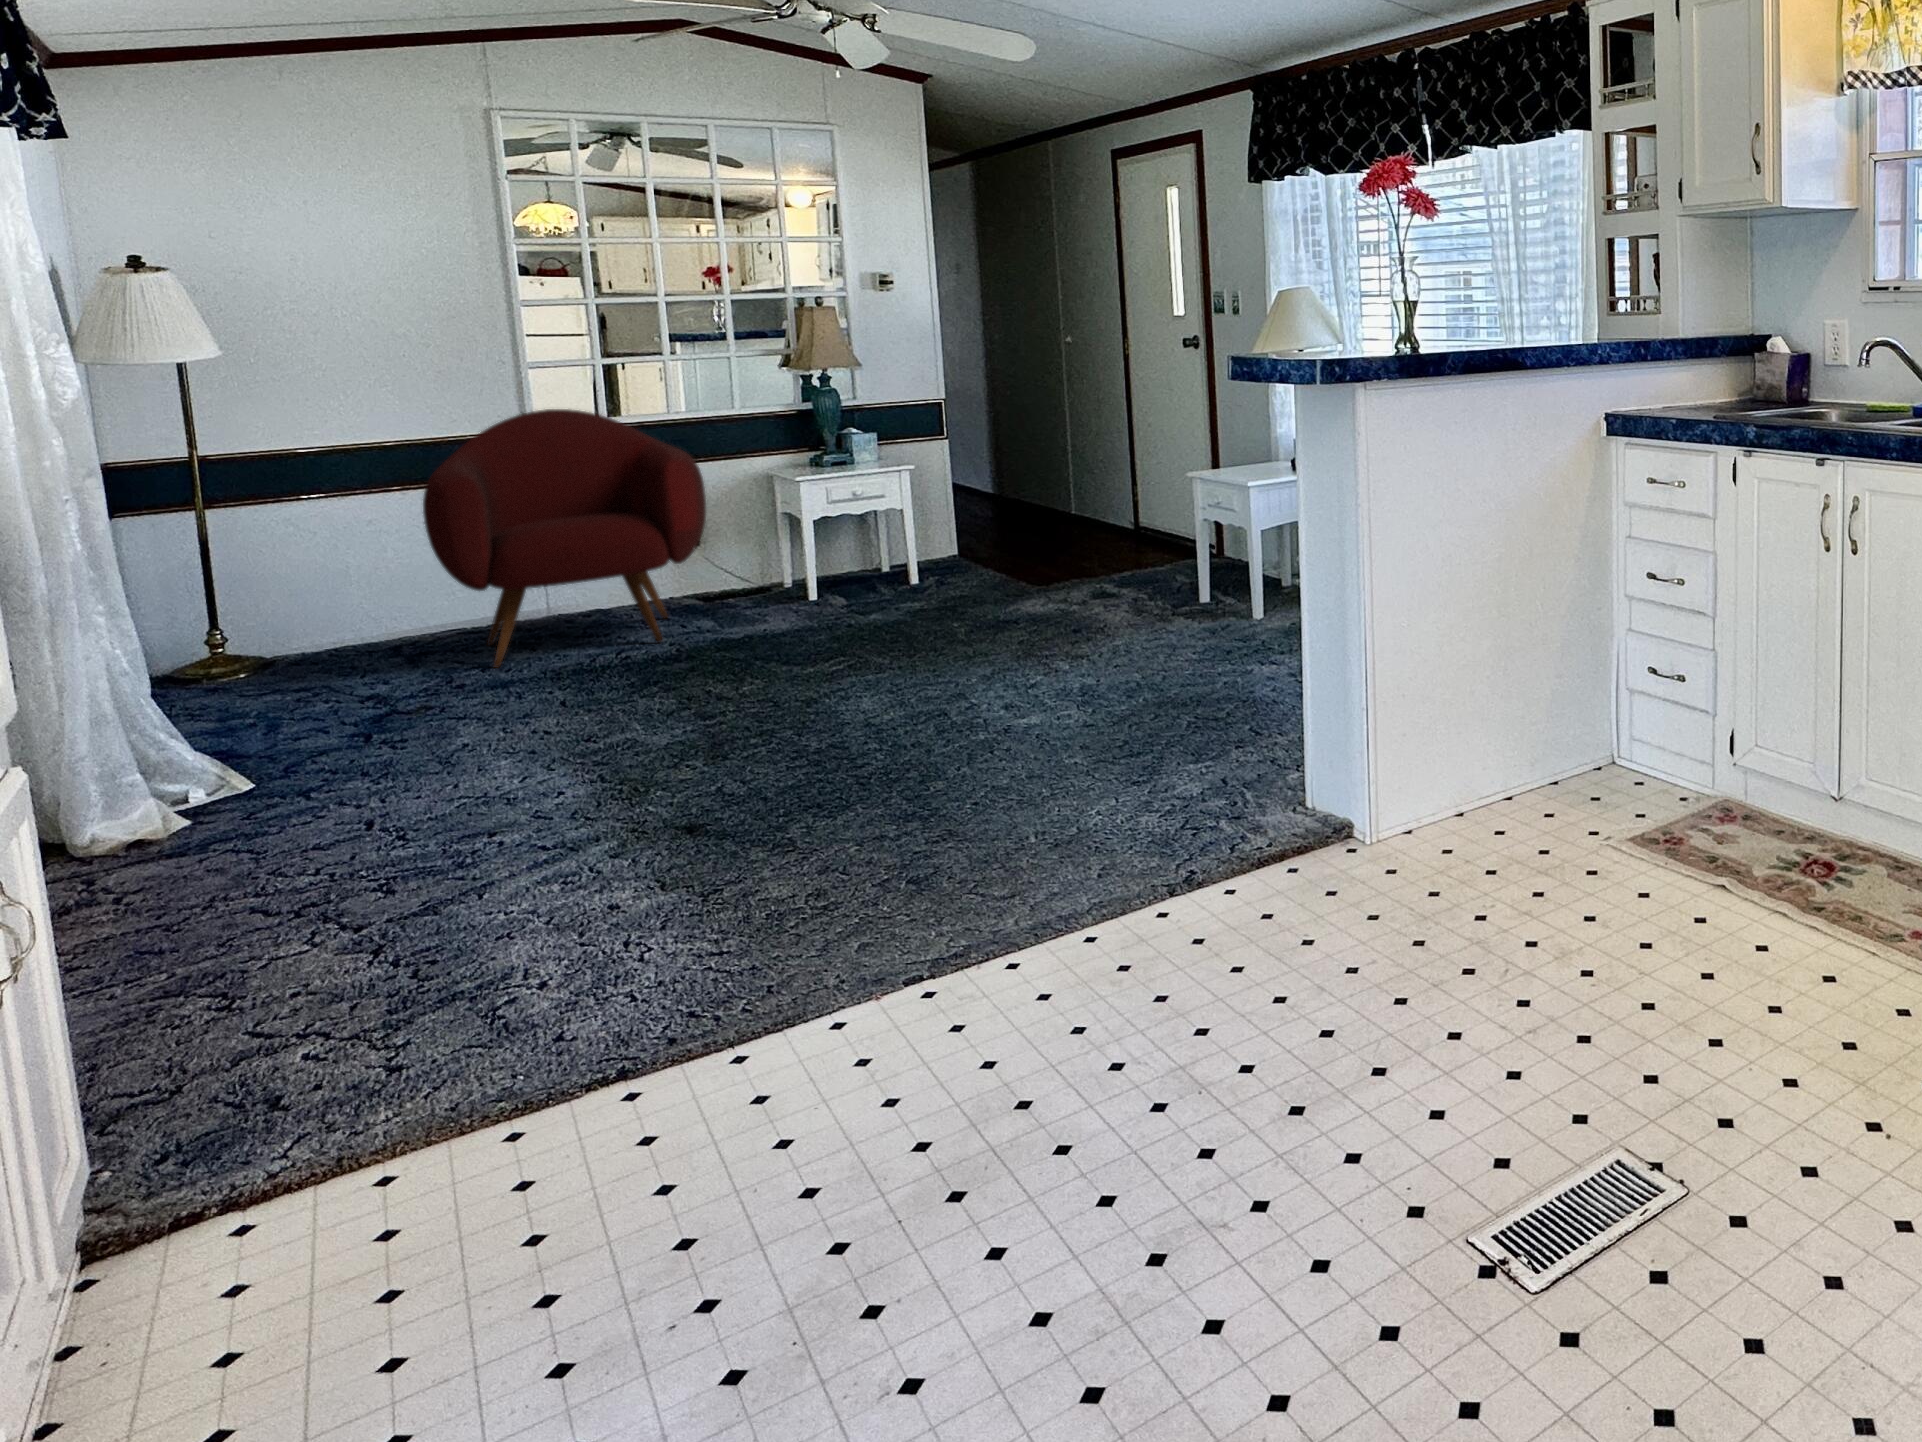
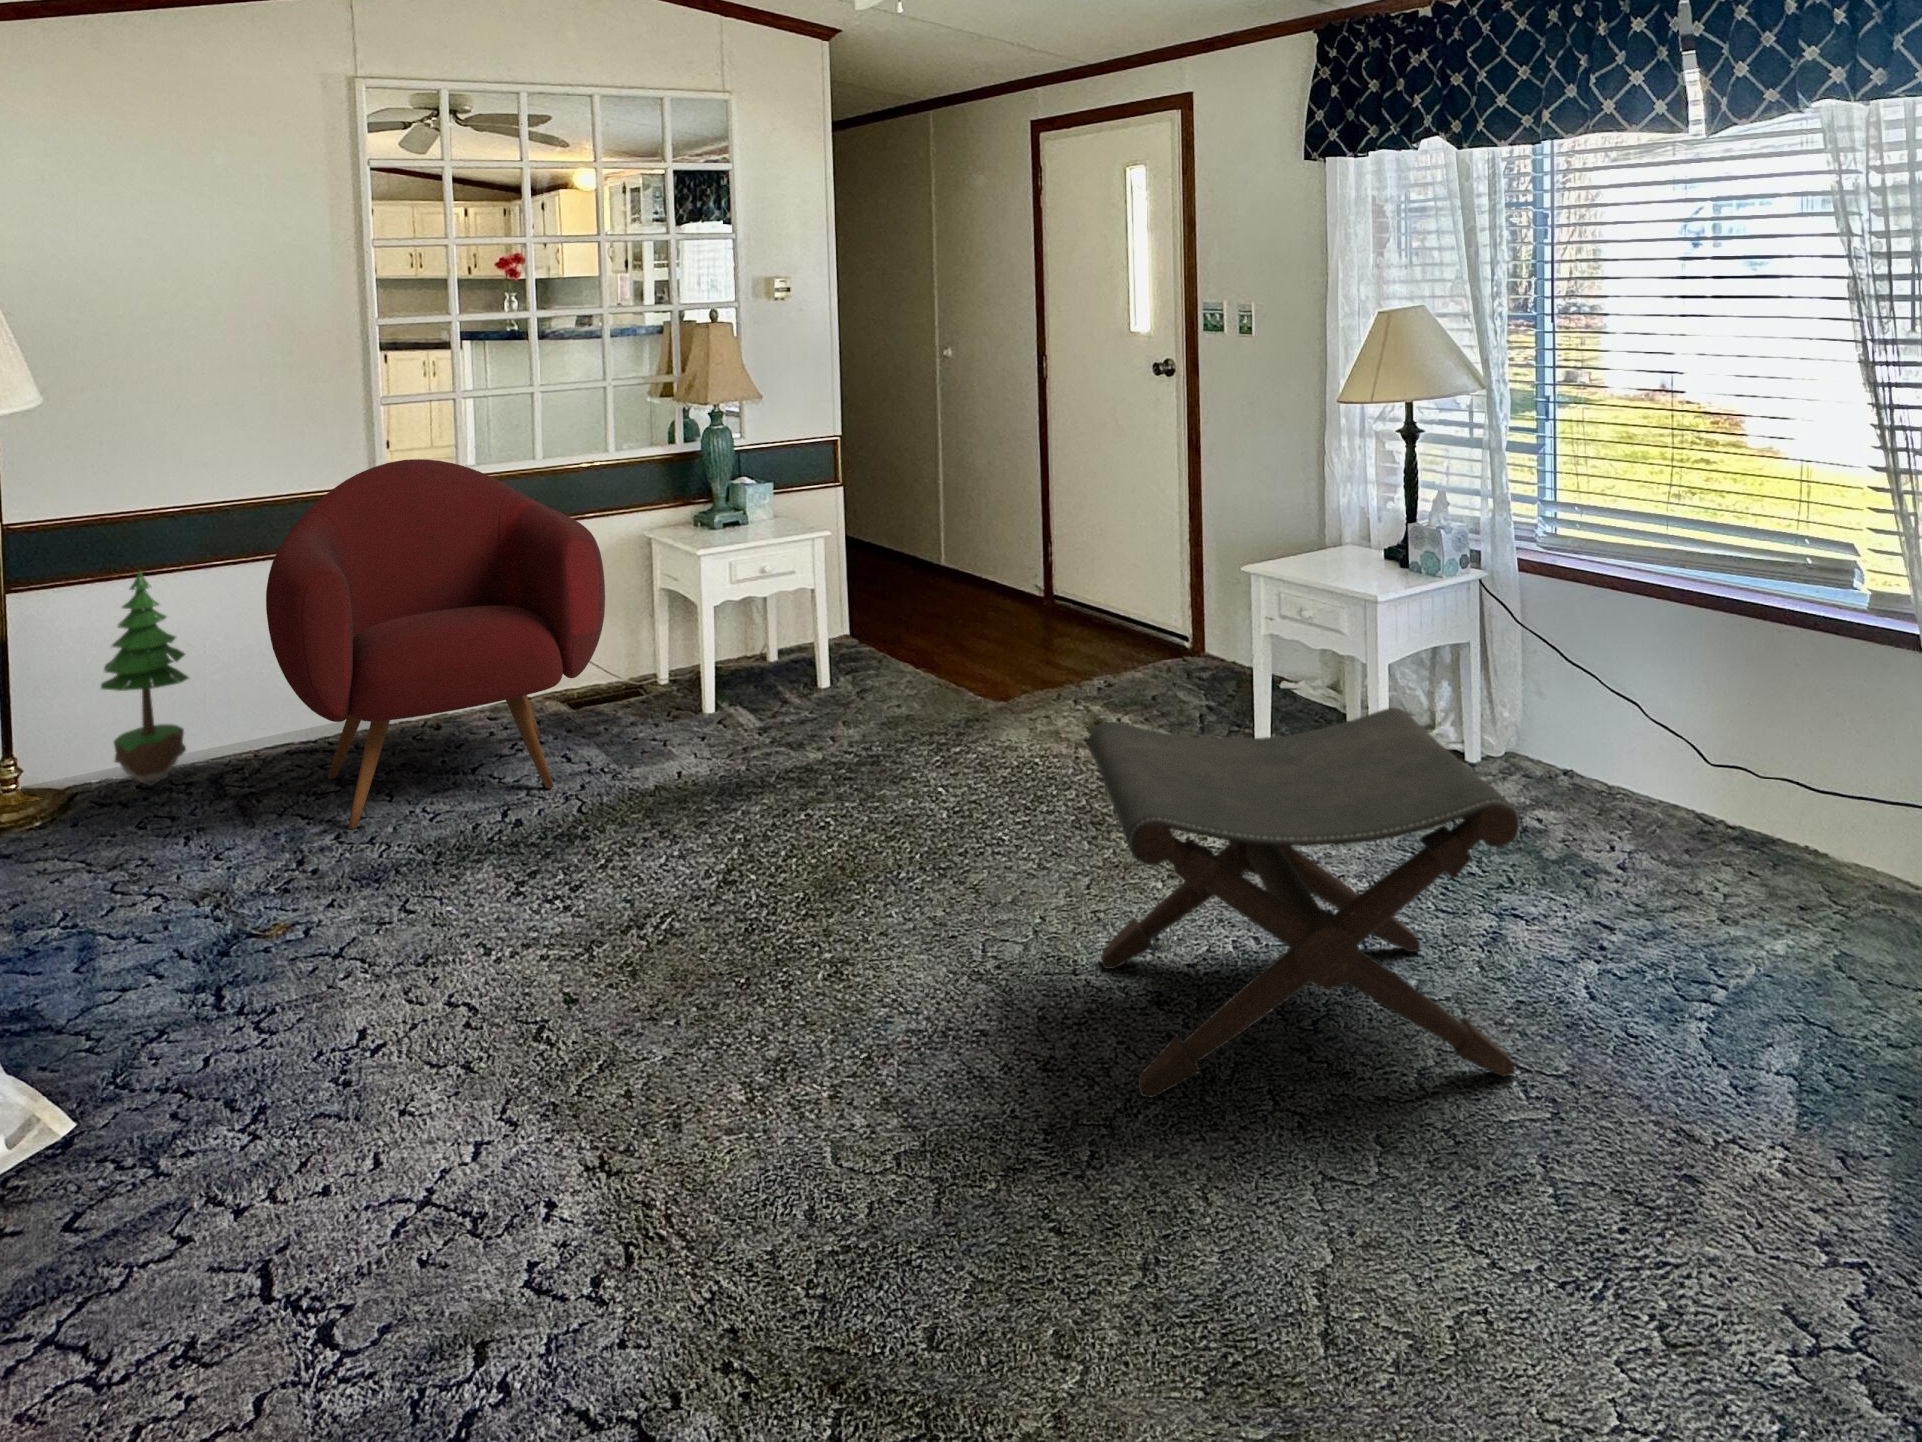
potted tree: none [291,489,369,654] -> present [101,571,189,785]
footstool: none [945,533,1200,746] -> present [1088,708,1519,1098]

